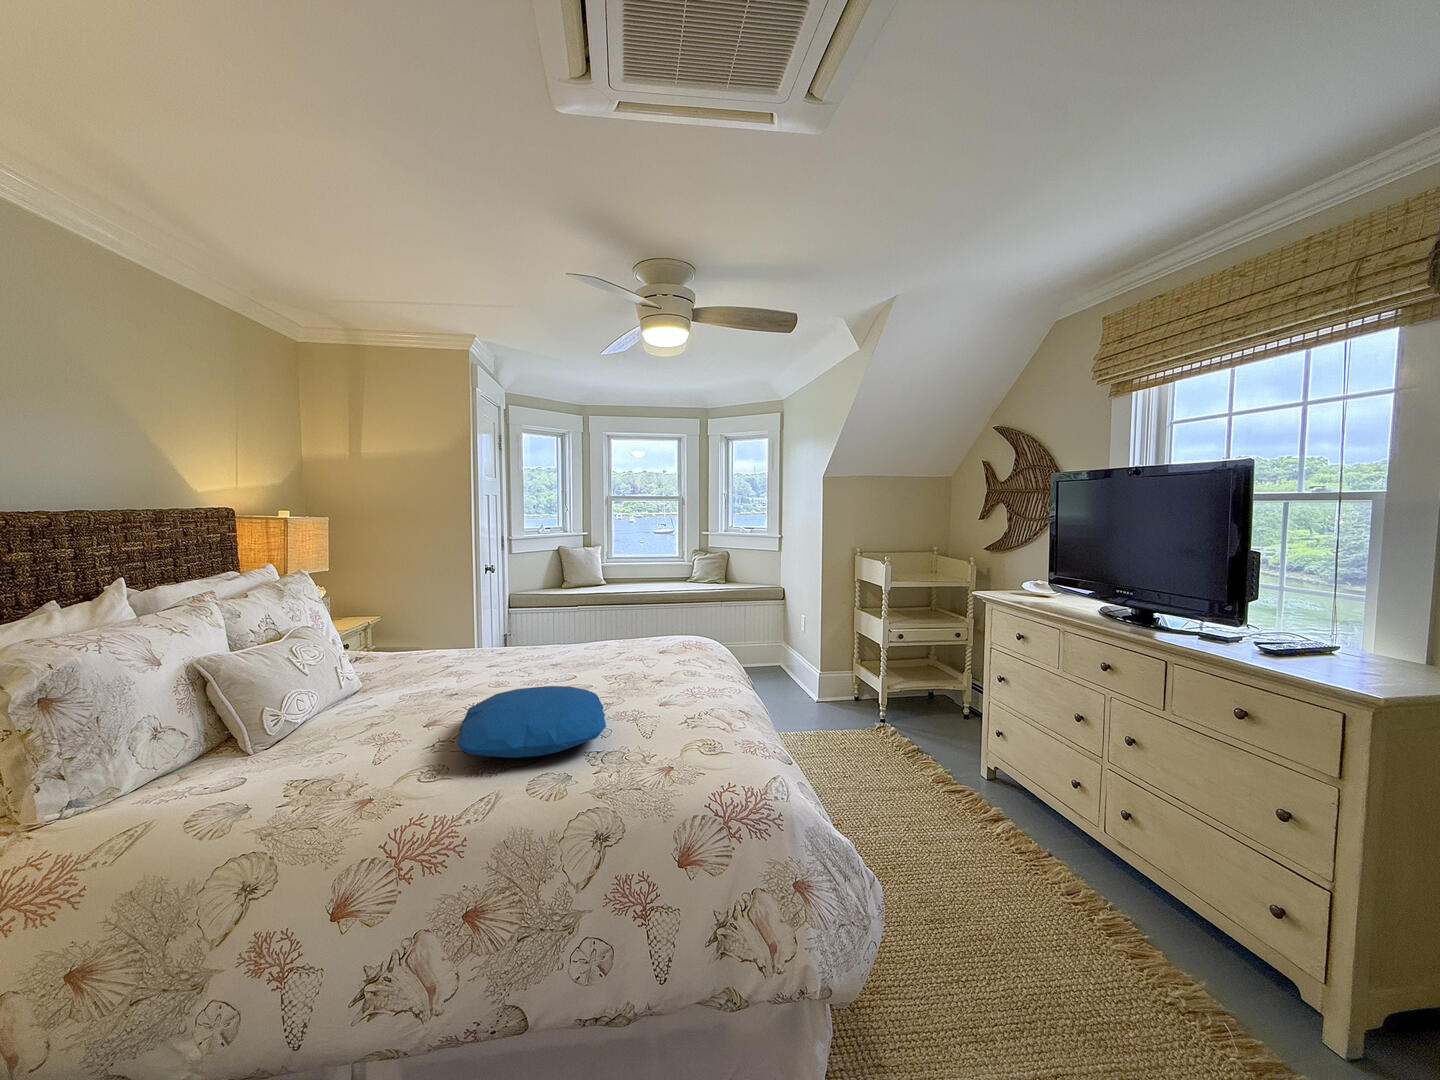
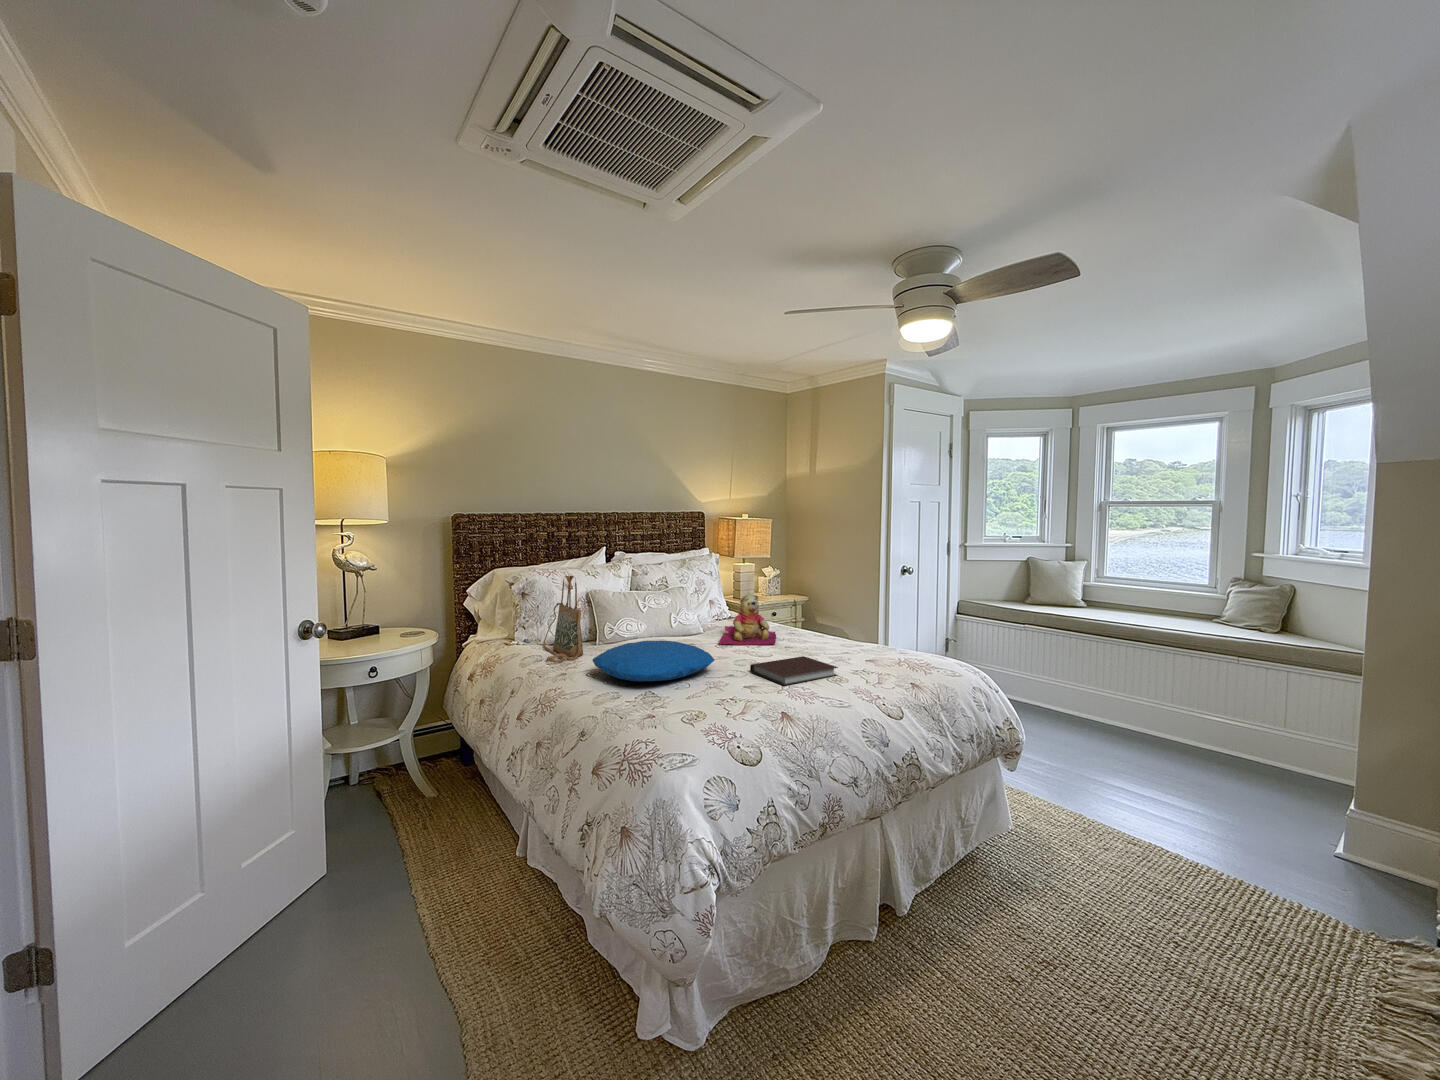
teddy bear: none [447,613,544,685] -> present [719,594,776,645]
handbag: none [194,633,354,796] -> present [543,576,583,663]
notebook: none [615,664,679,695] -> present [750,656,838,685]

